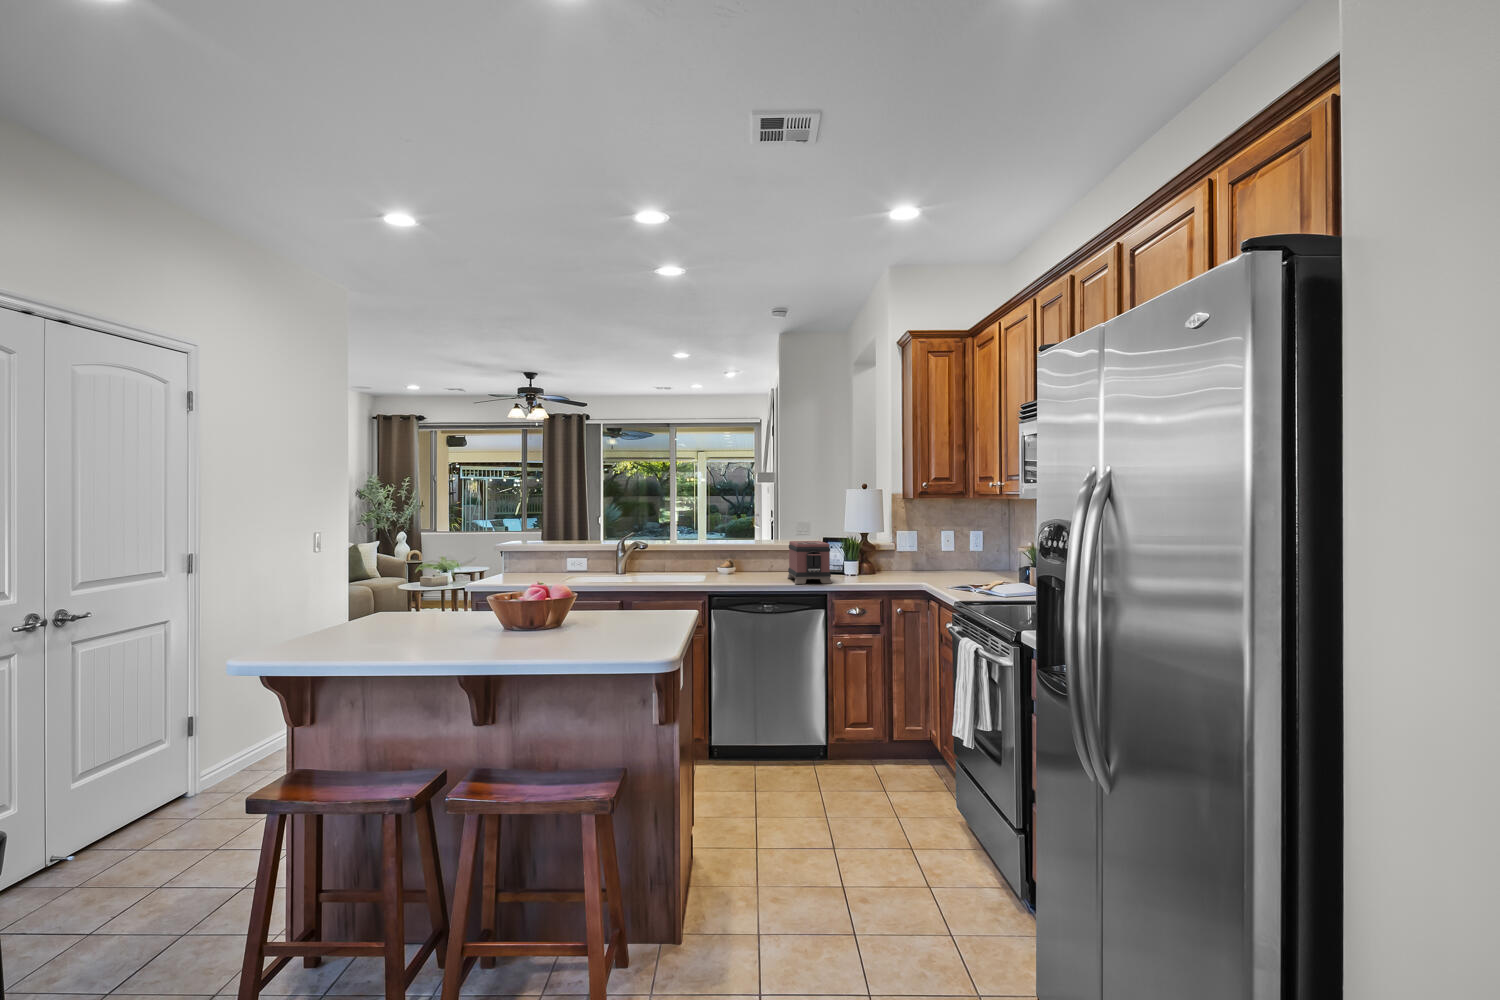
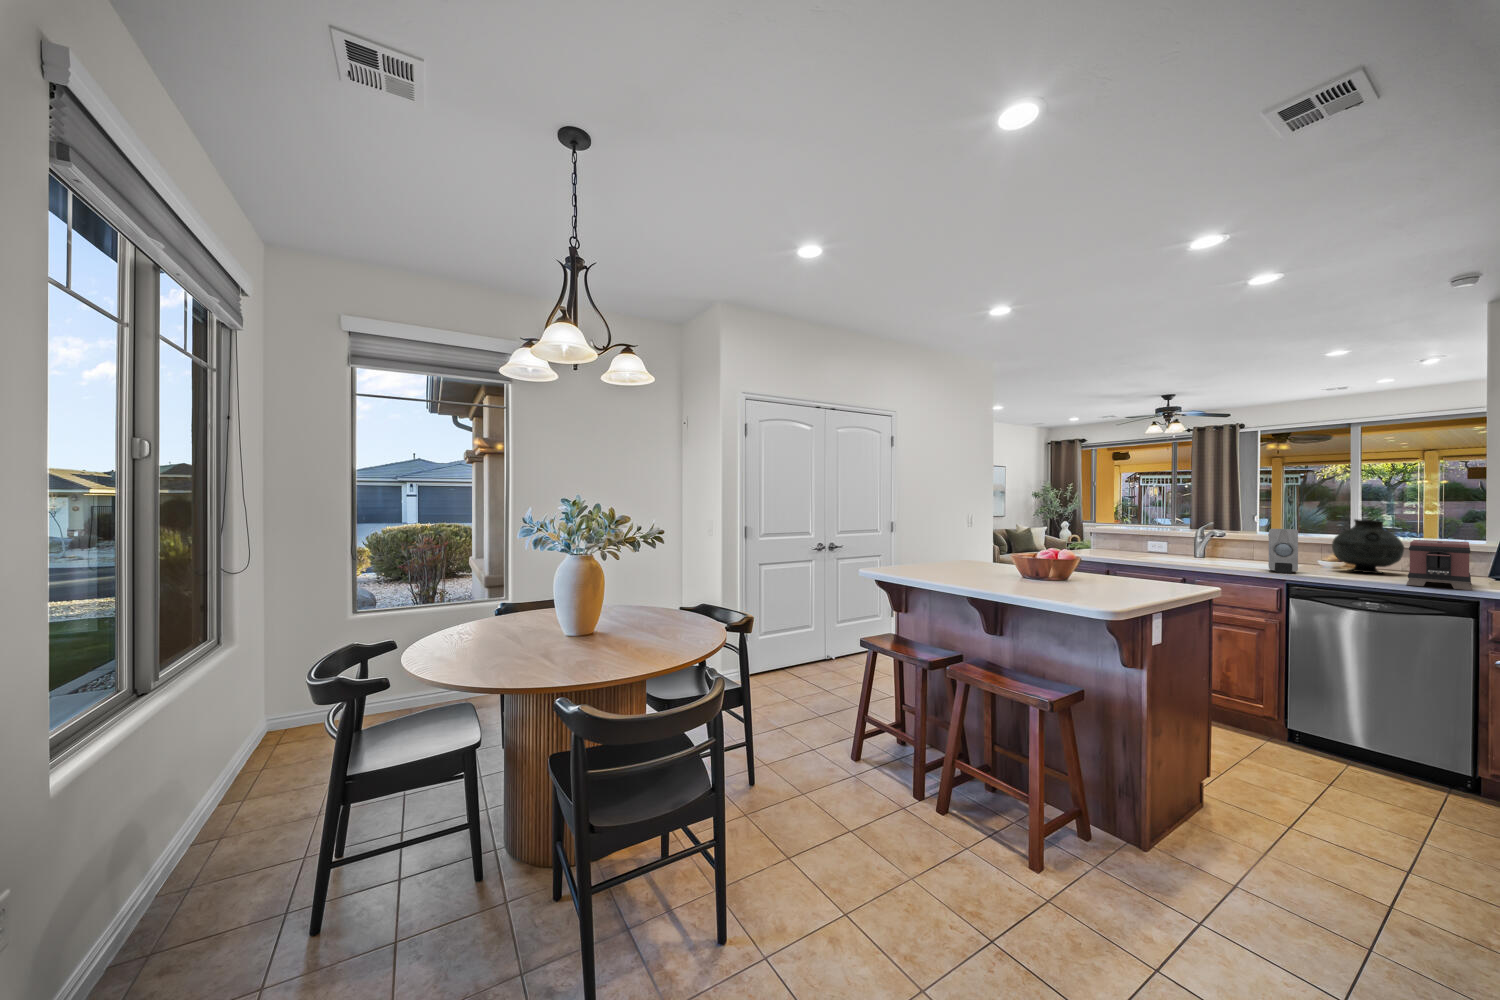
vase: none [730,523,777,575] -> present [1332,519,1404,574]
soap dispenser: none [690,536,718,583] -> present [1268,529,1298,573]

